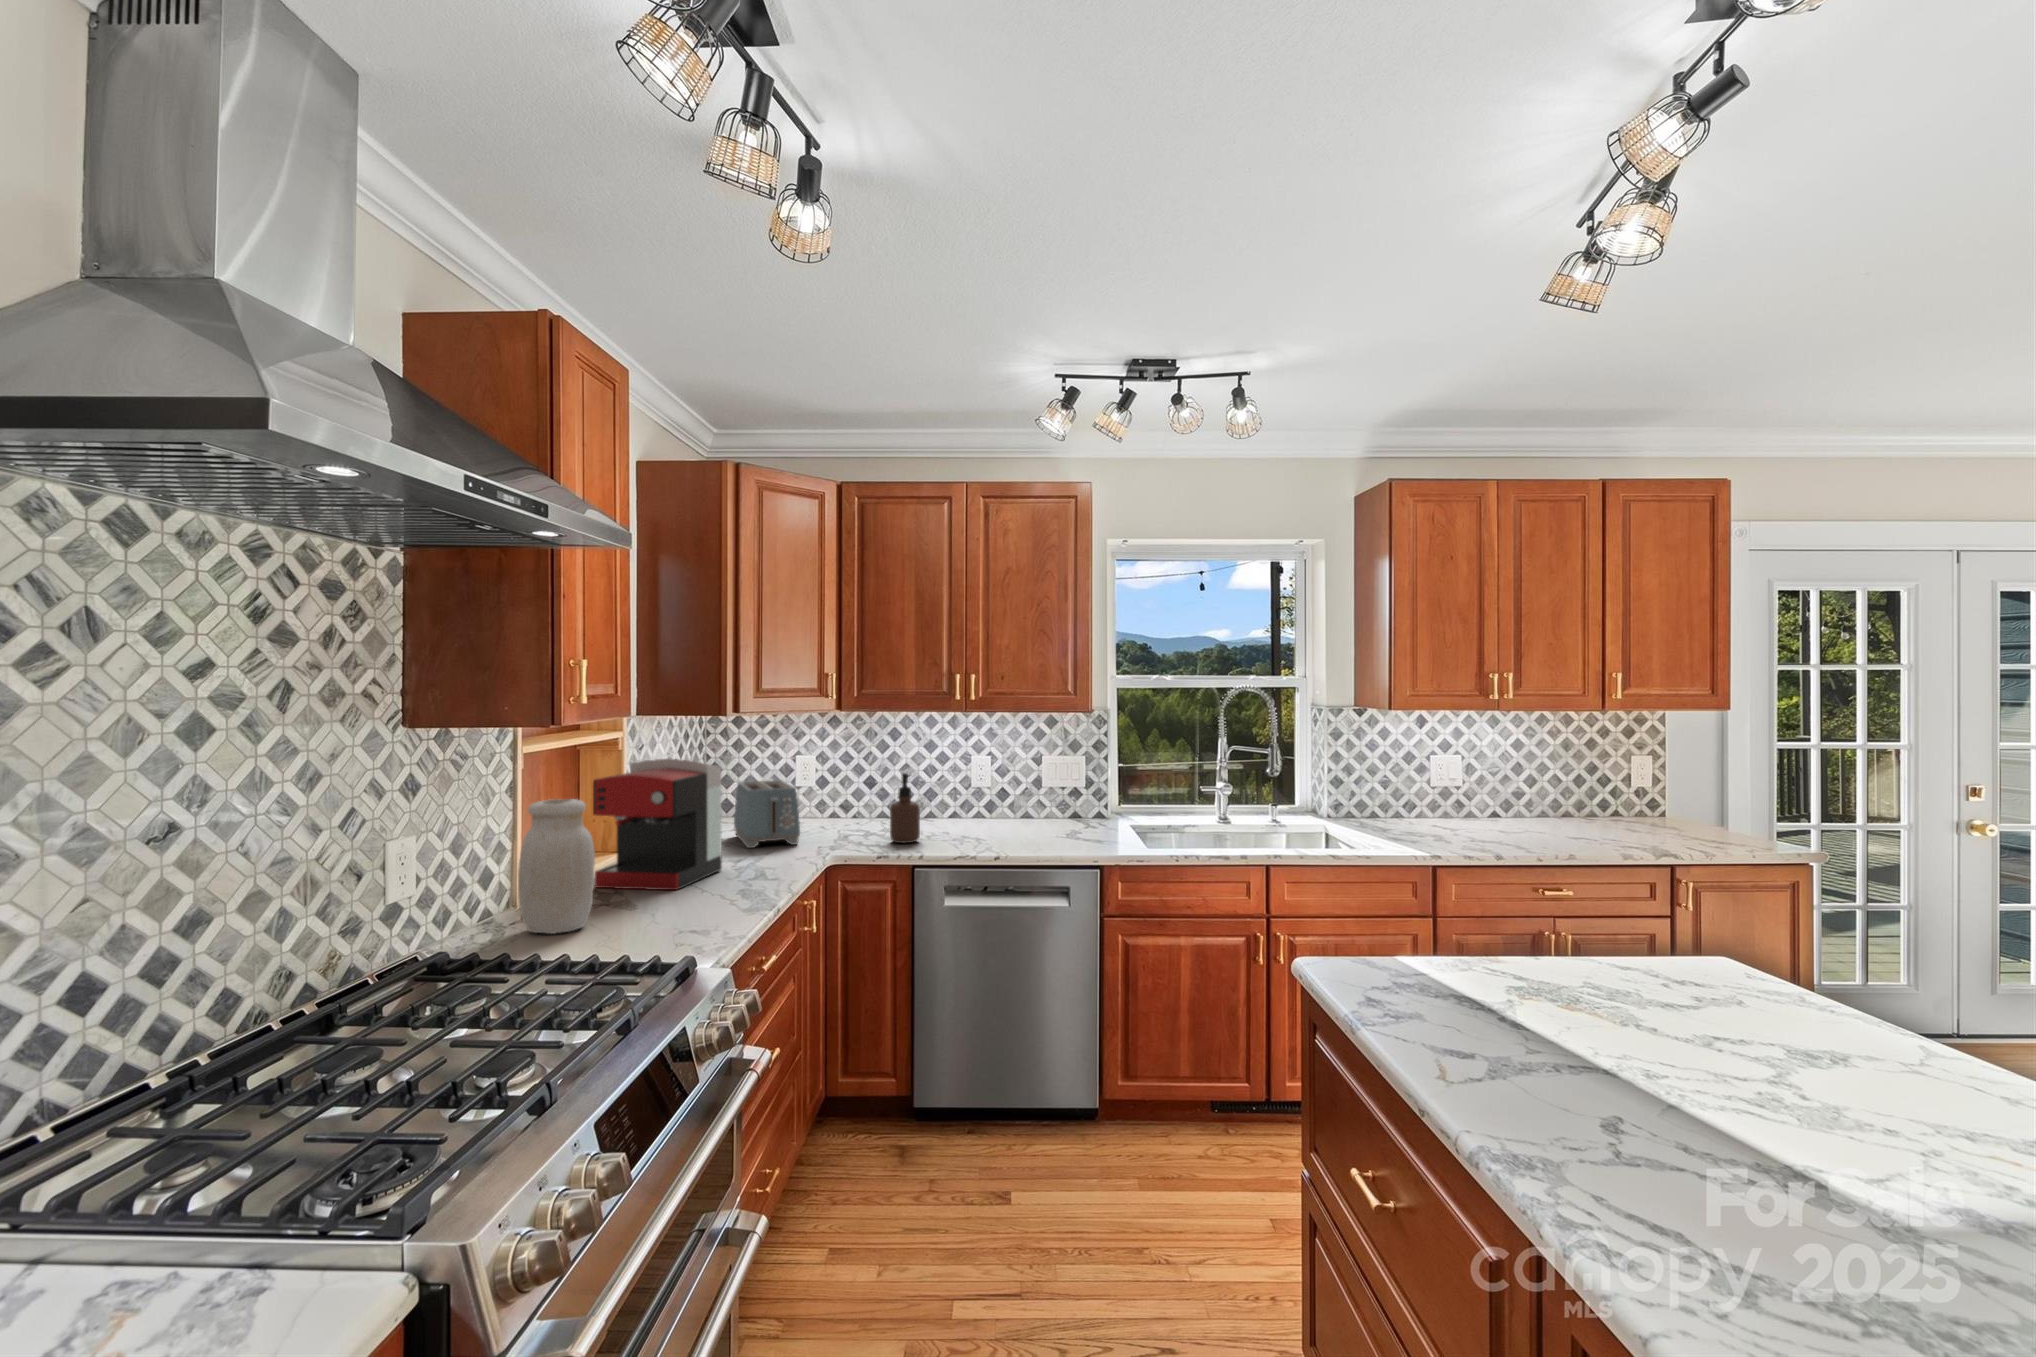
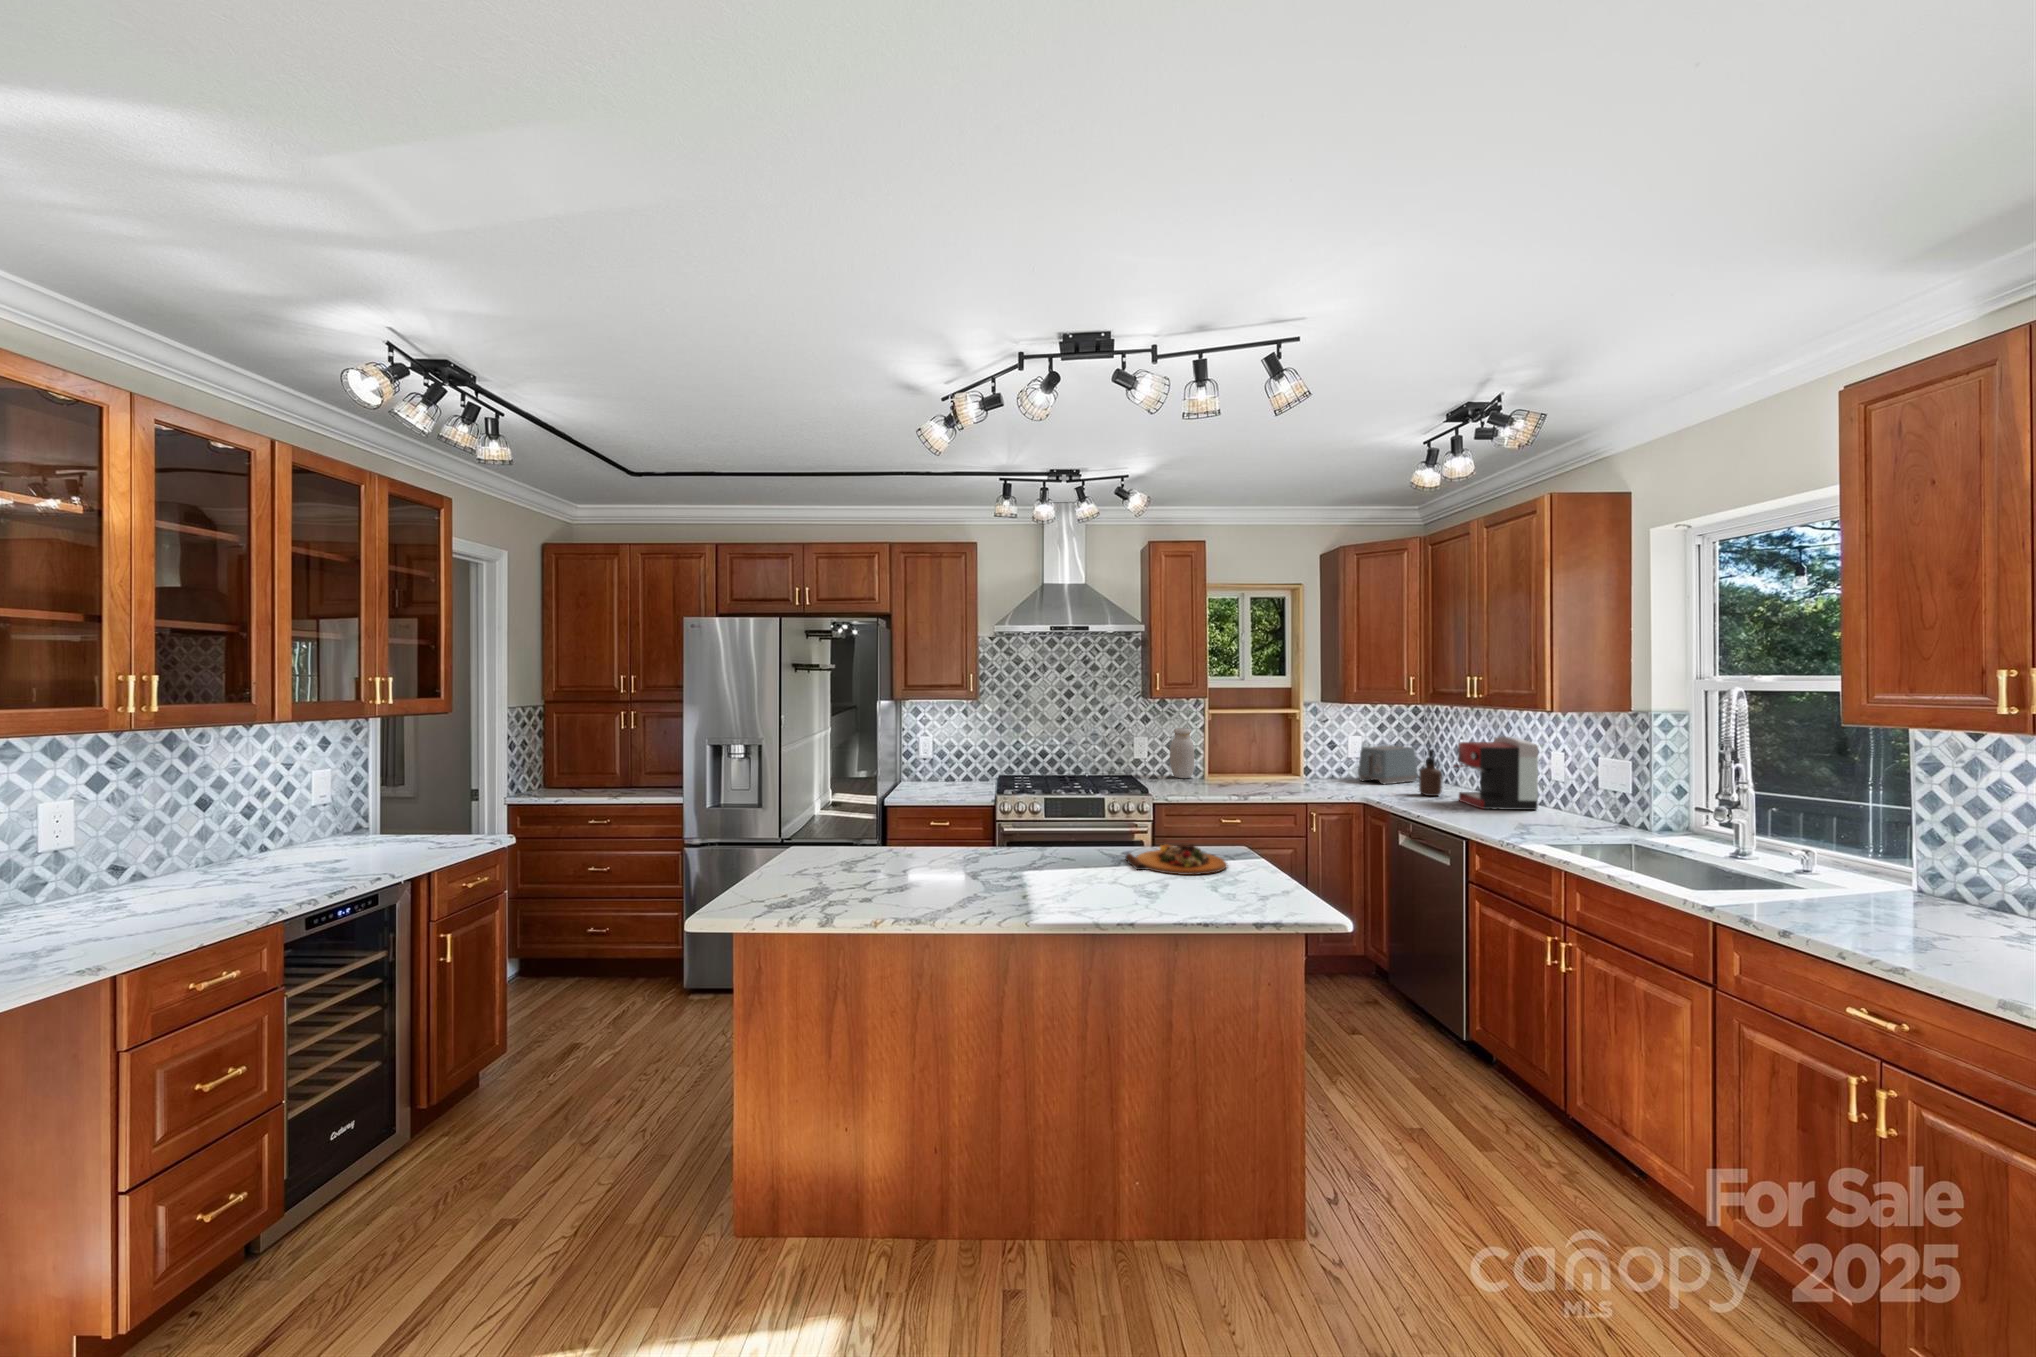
coffee maker: present [593,758,722,890] -> present [1454,737,1538,810]
cutting board: none [1584,977,1862,1079] -> present [1125,844,1227,875]

